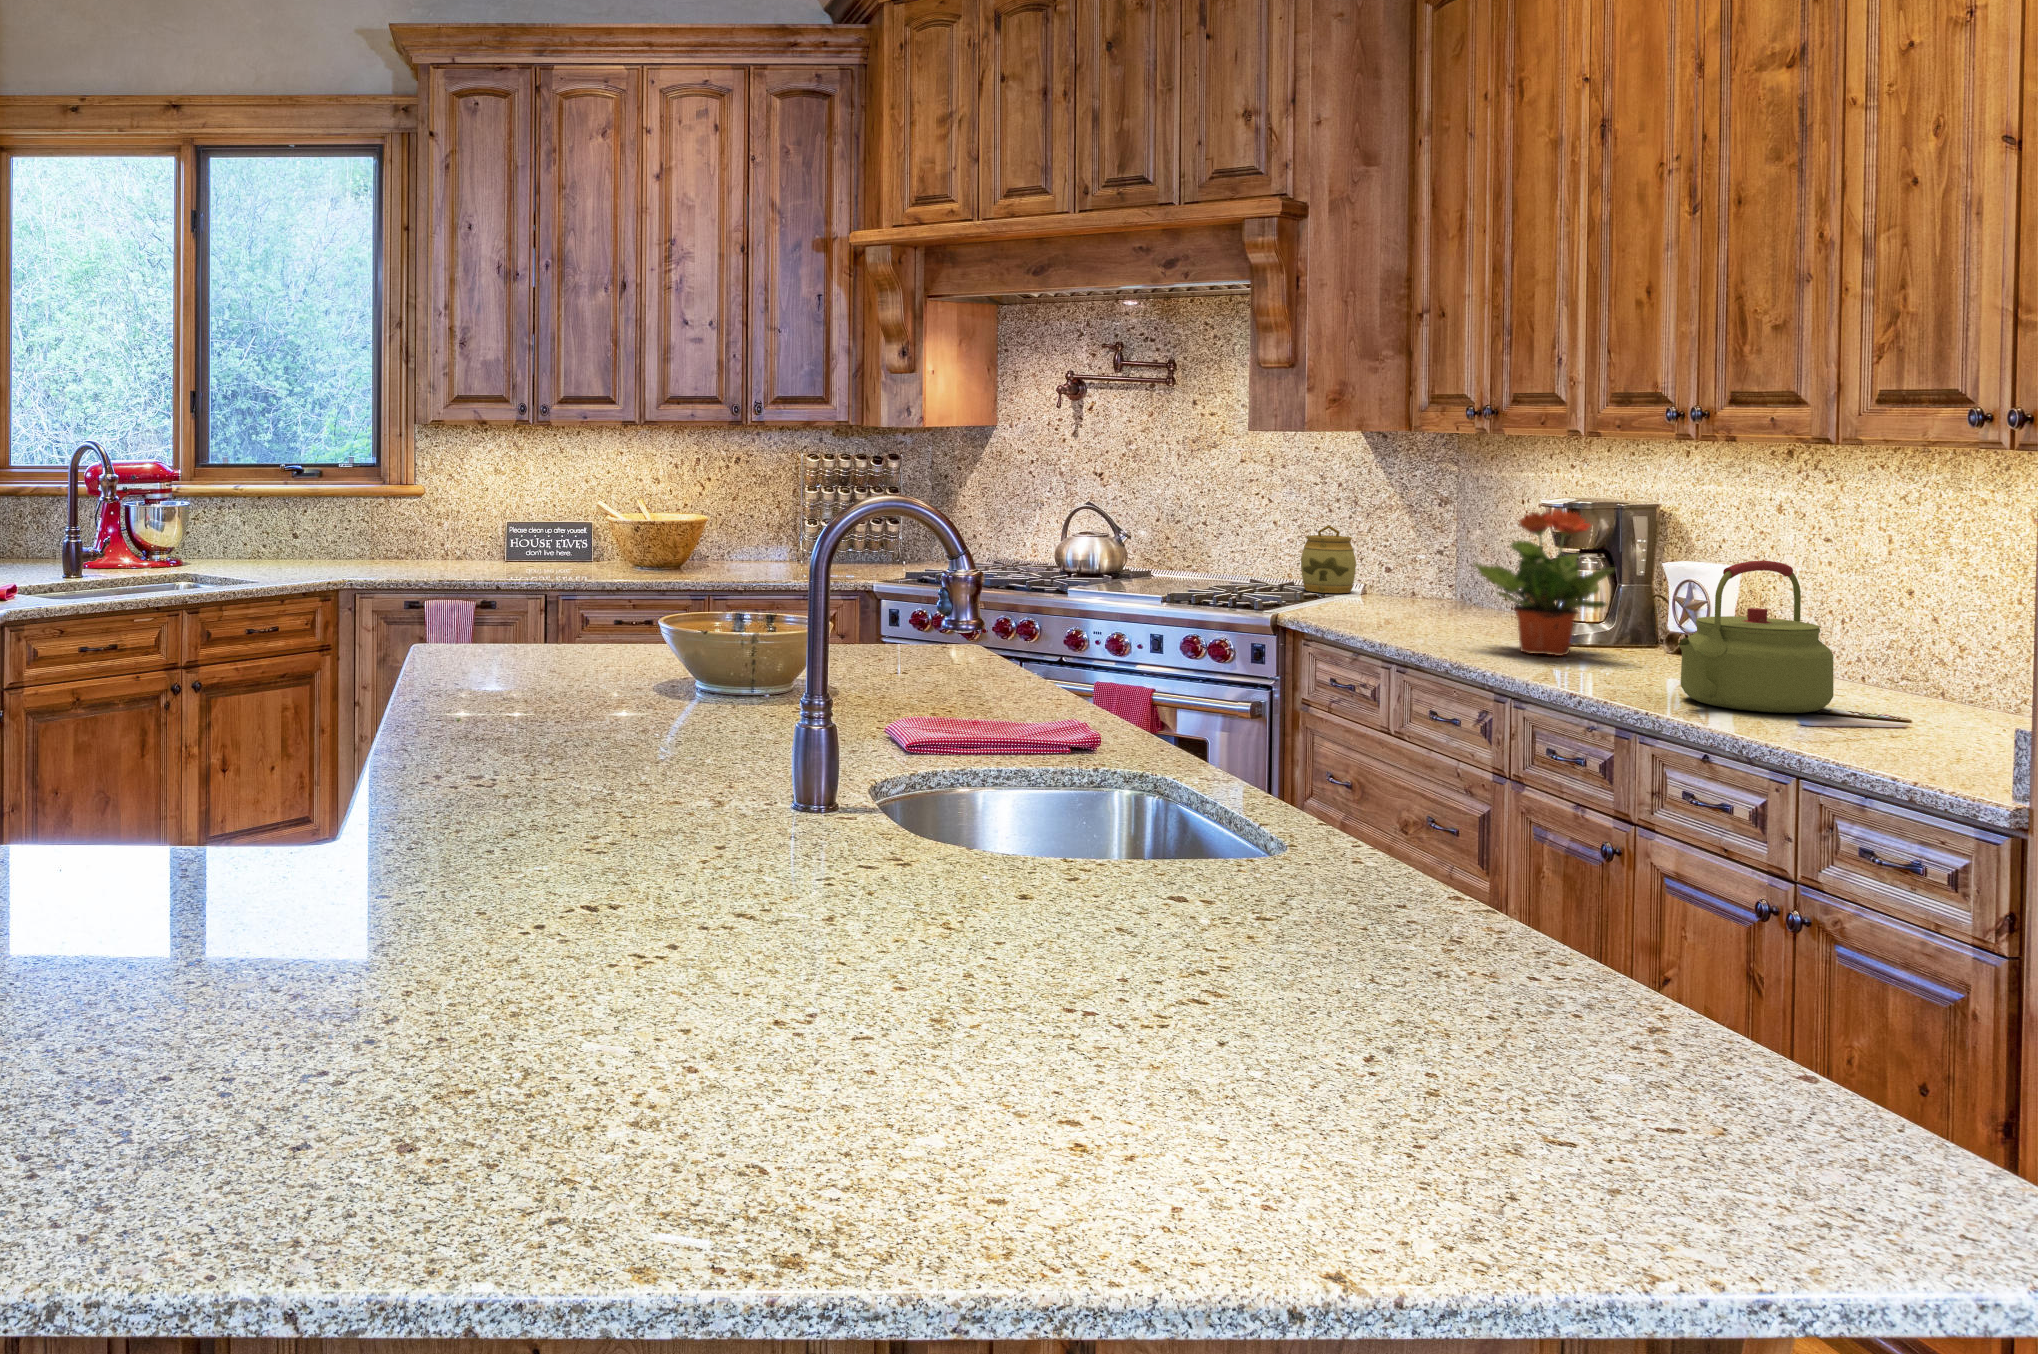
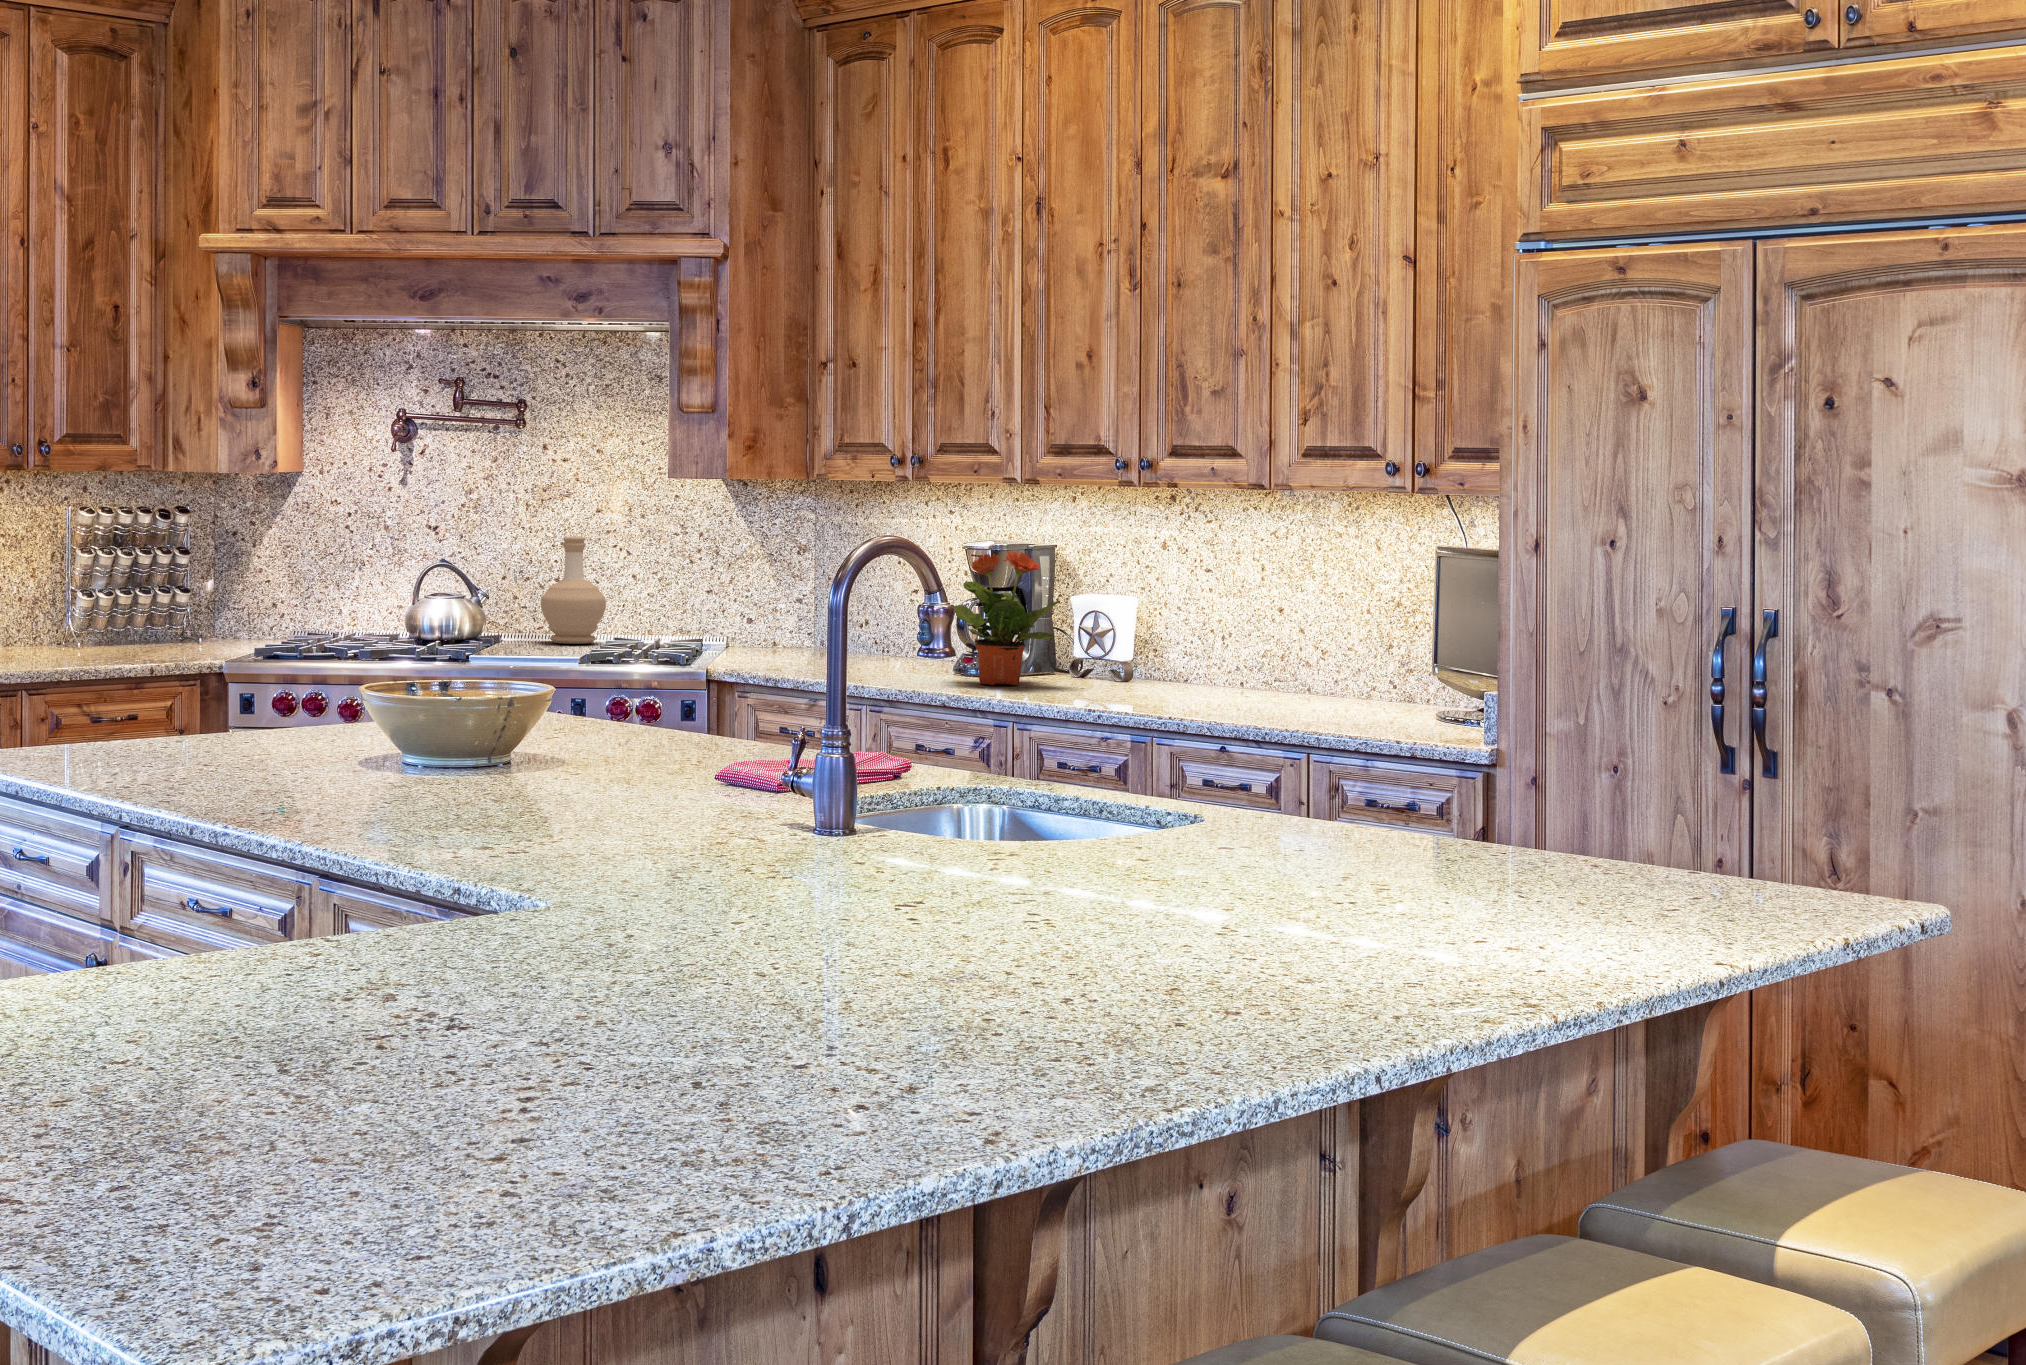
bottle: none [1174,482,1237,580] -> present [541,536,606,644]
jar: present [1301,525,1356,593] -> none [679,578,733,649]
kettle: present [1678,561,1833,713] -> none [1159,586,1264,710]

